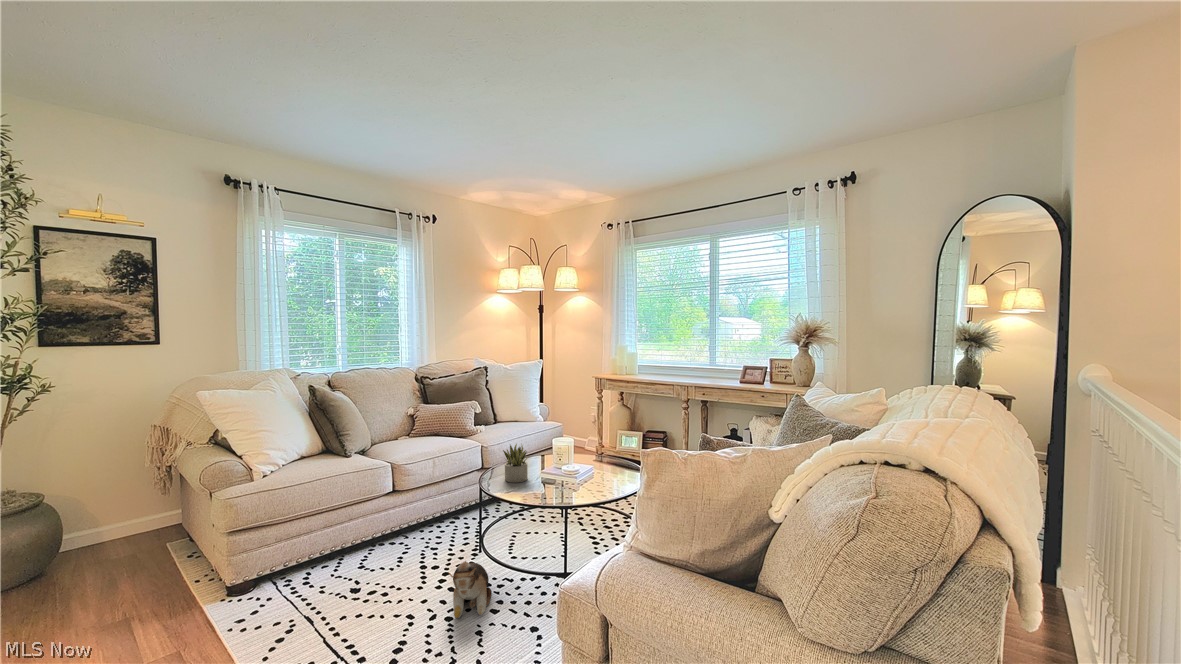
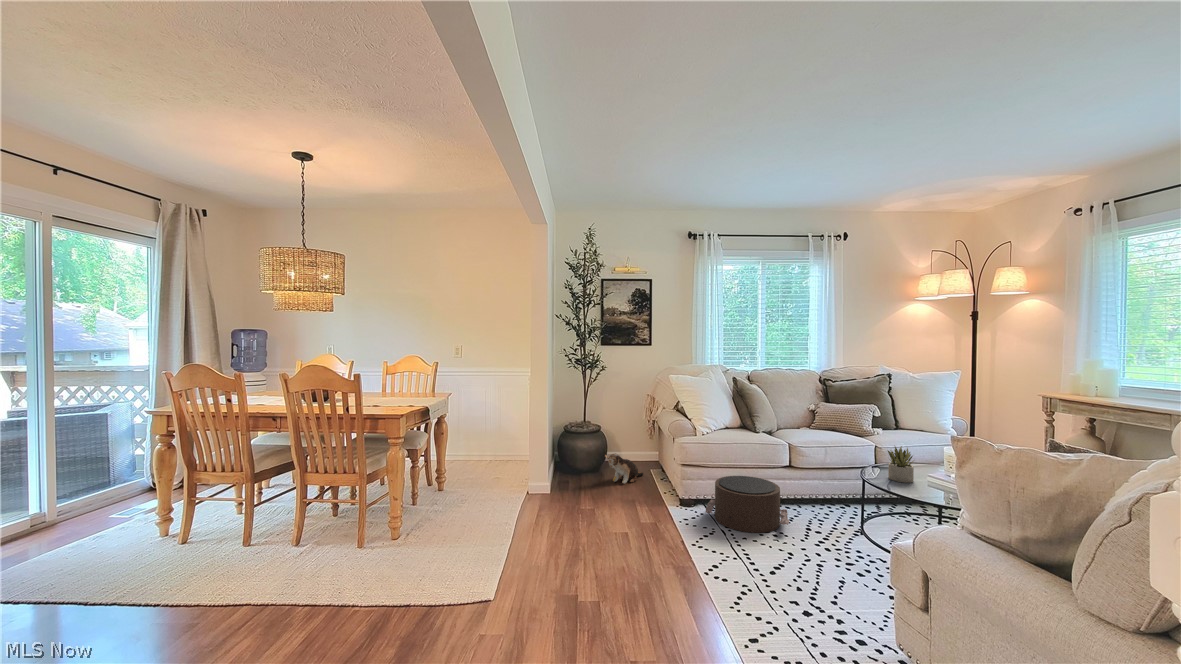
pouf: none [275,519,401,609] -> present [706,476,789,533]
plush toy: present [448,561,492,618] -> present [605,453,643,484]

